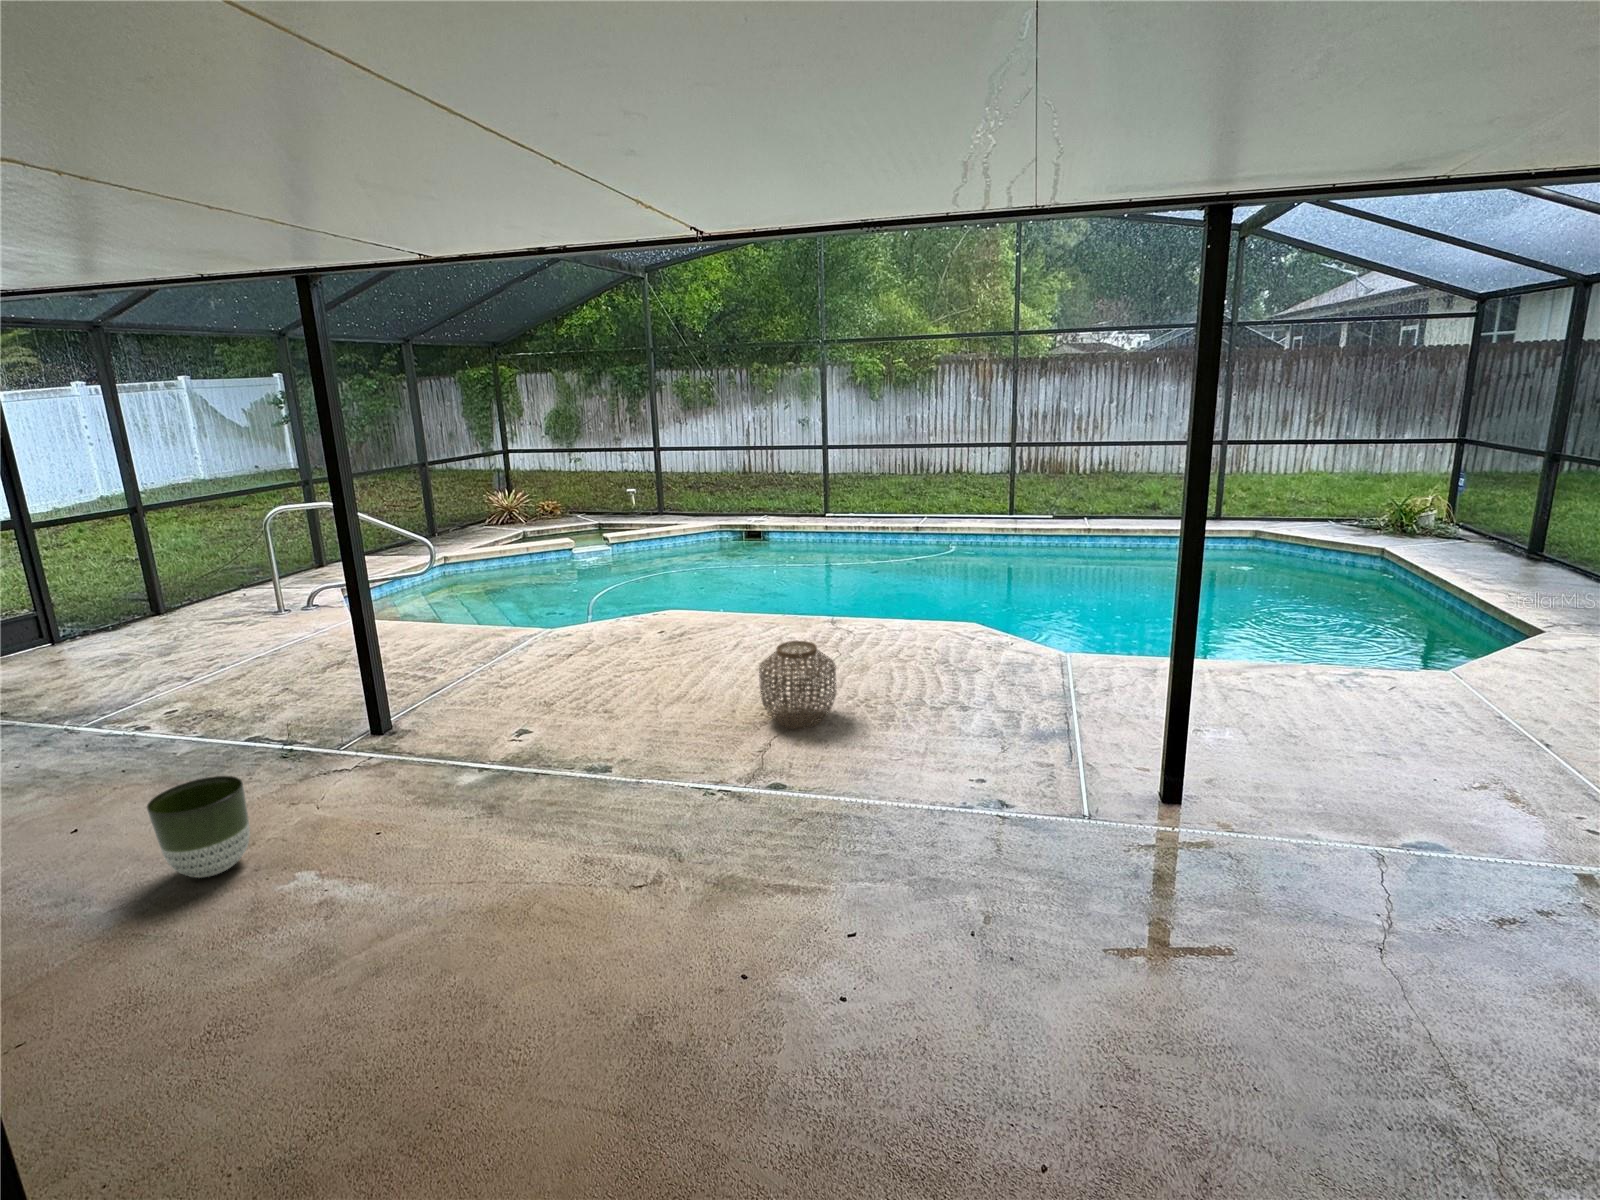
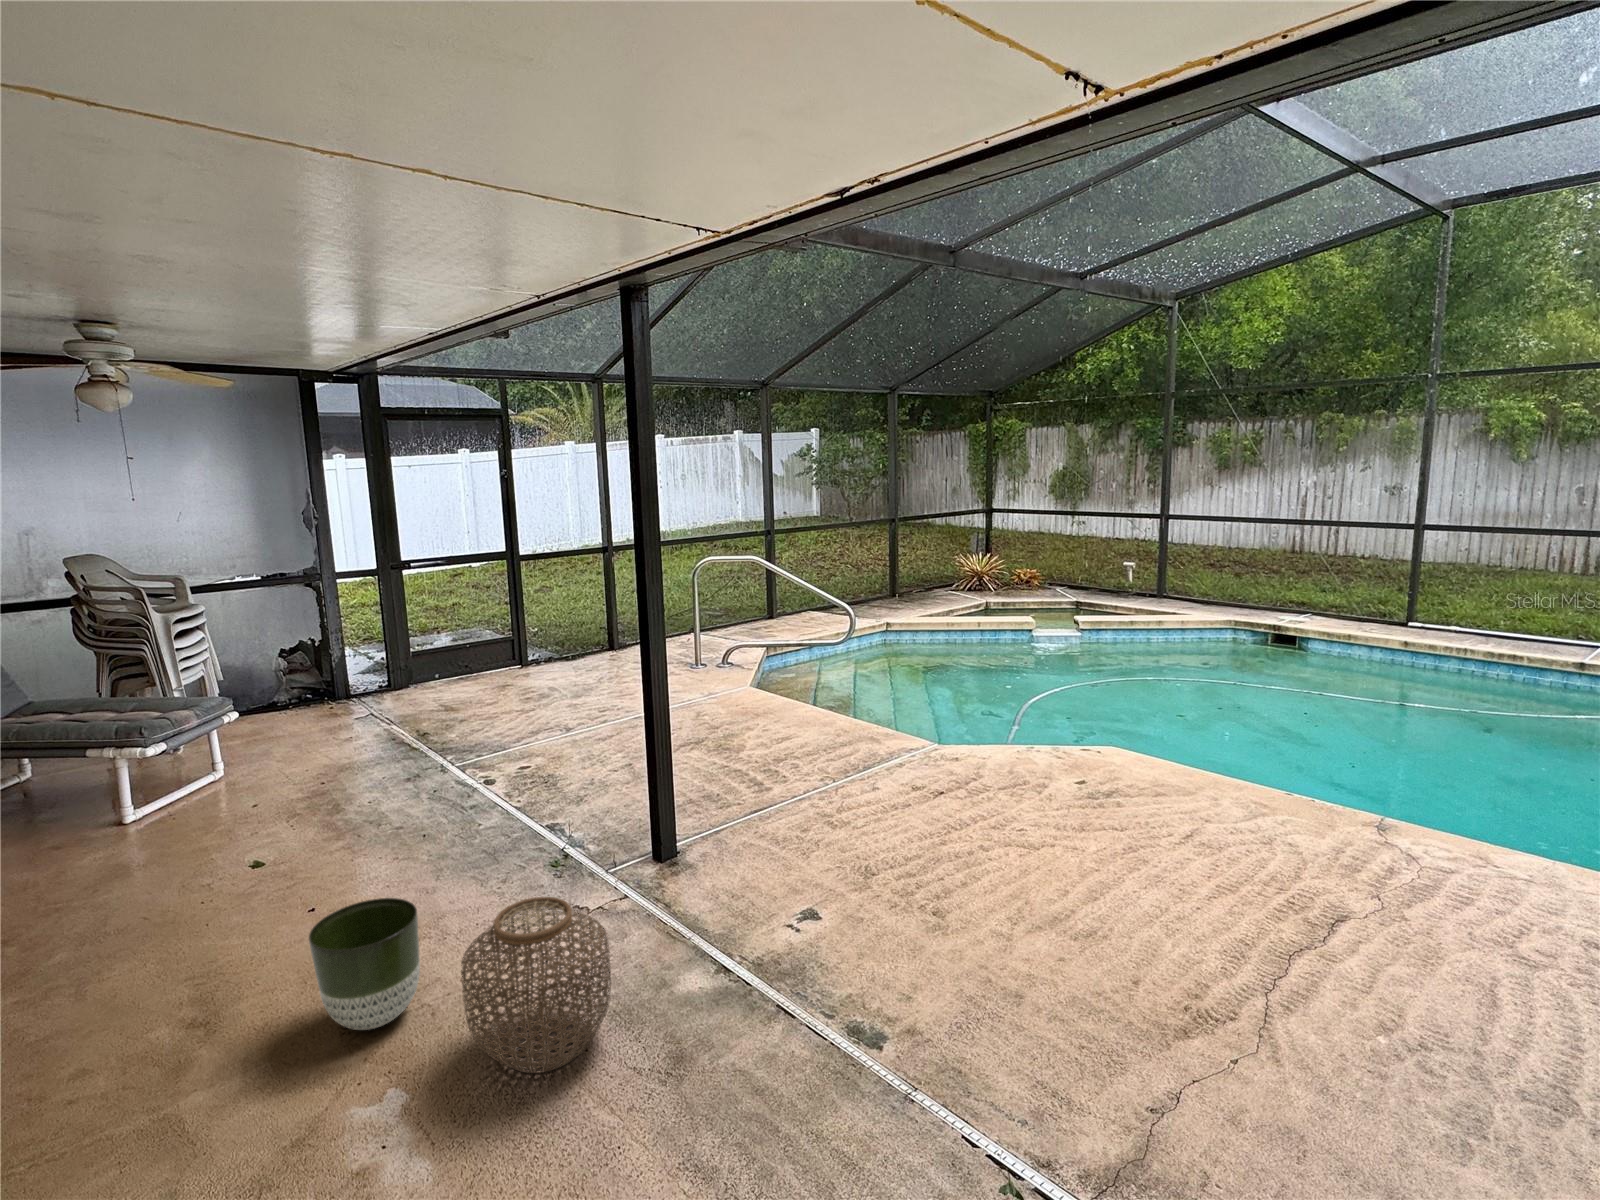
woven basket: present [759,641,836,729] -> present [461,897,611,1073]

